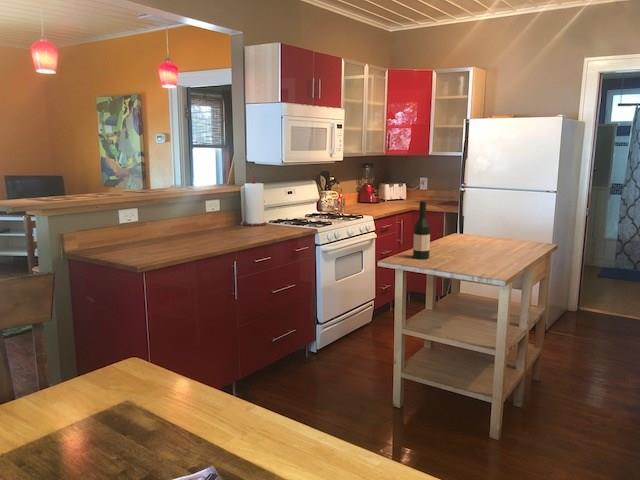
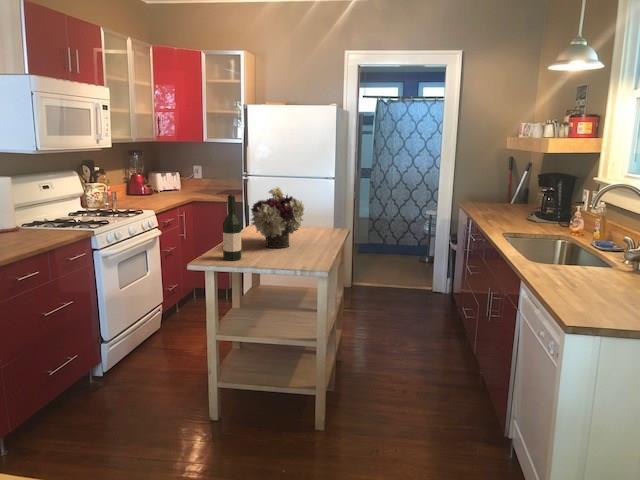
flower arrangement: none [442,196,498,253] -> present [251,187,304,248]

